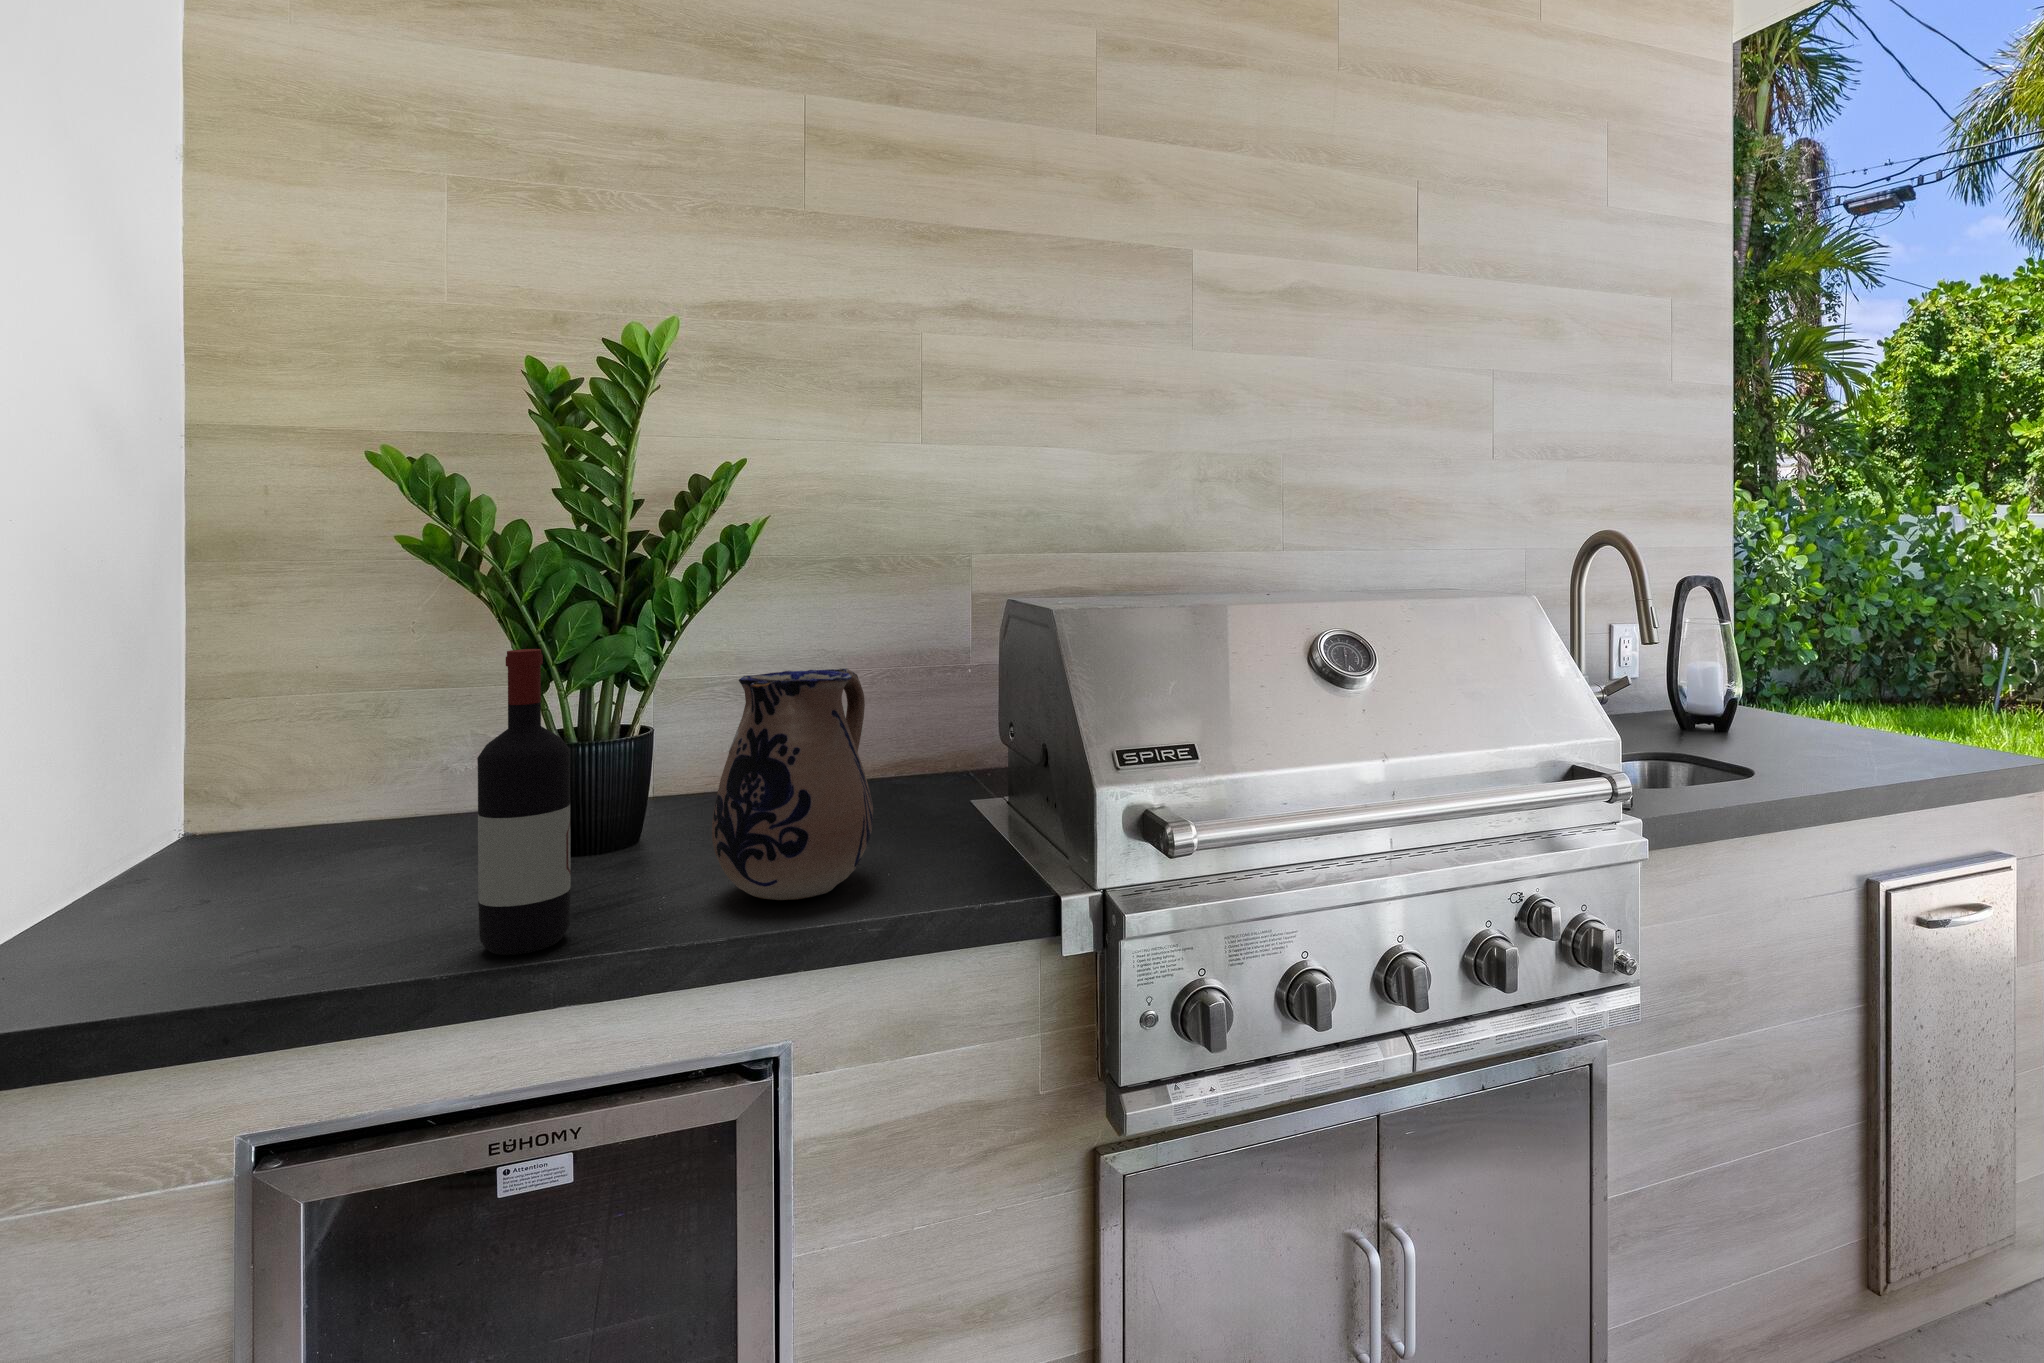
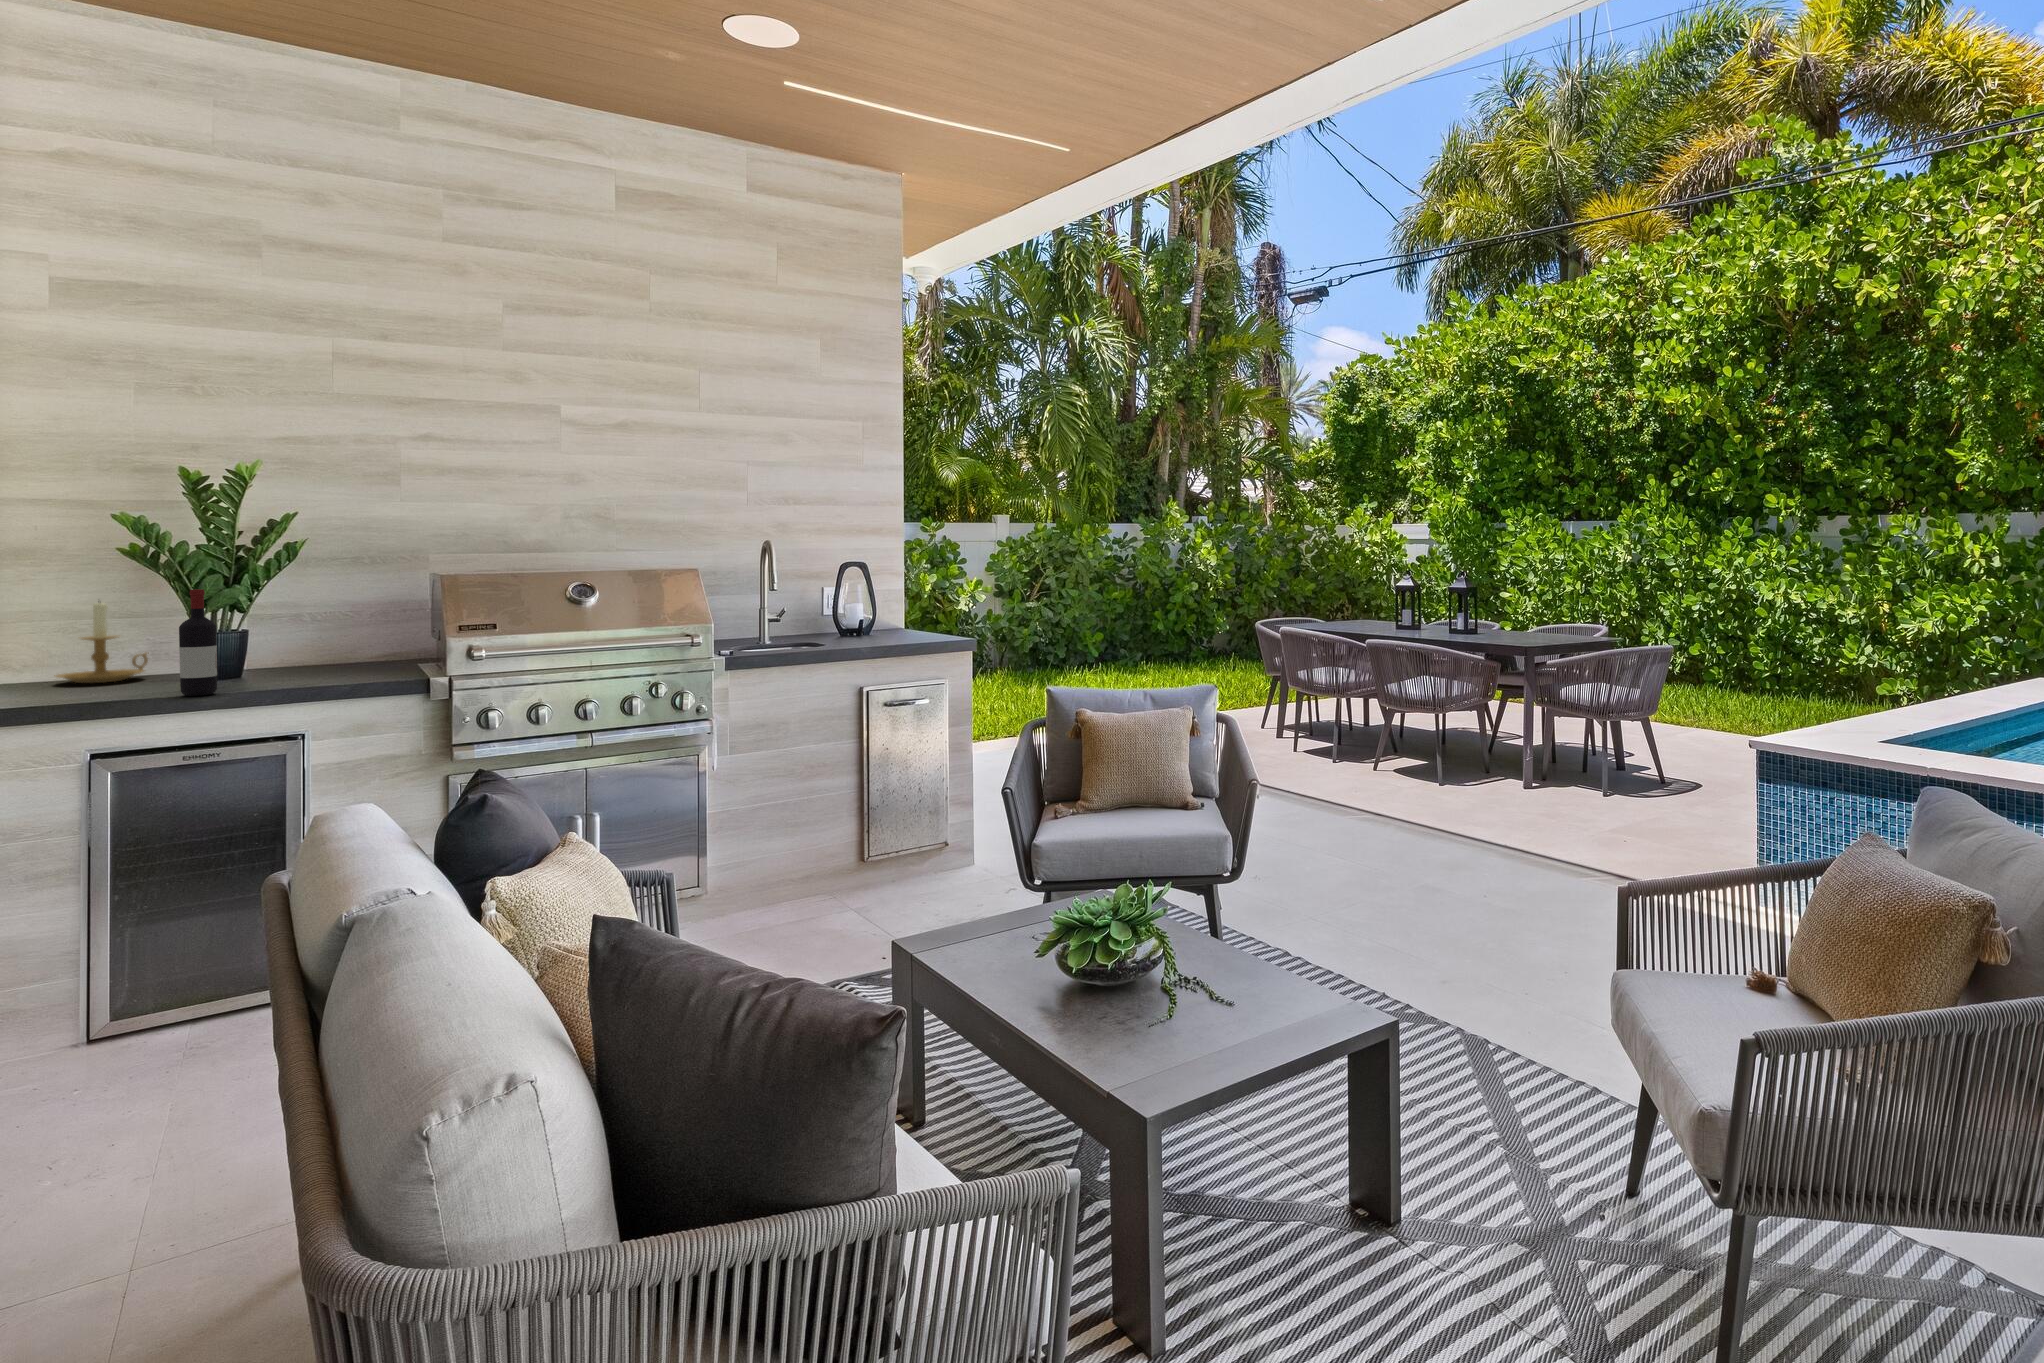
candle holder: none [249,658,460,862] -> present [54,602,149,683]
ceramic pitcher: present [712,668,873,900] -> none [277,601,350,685]

